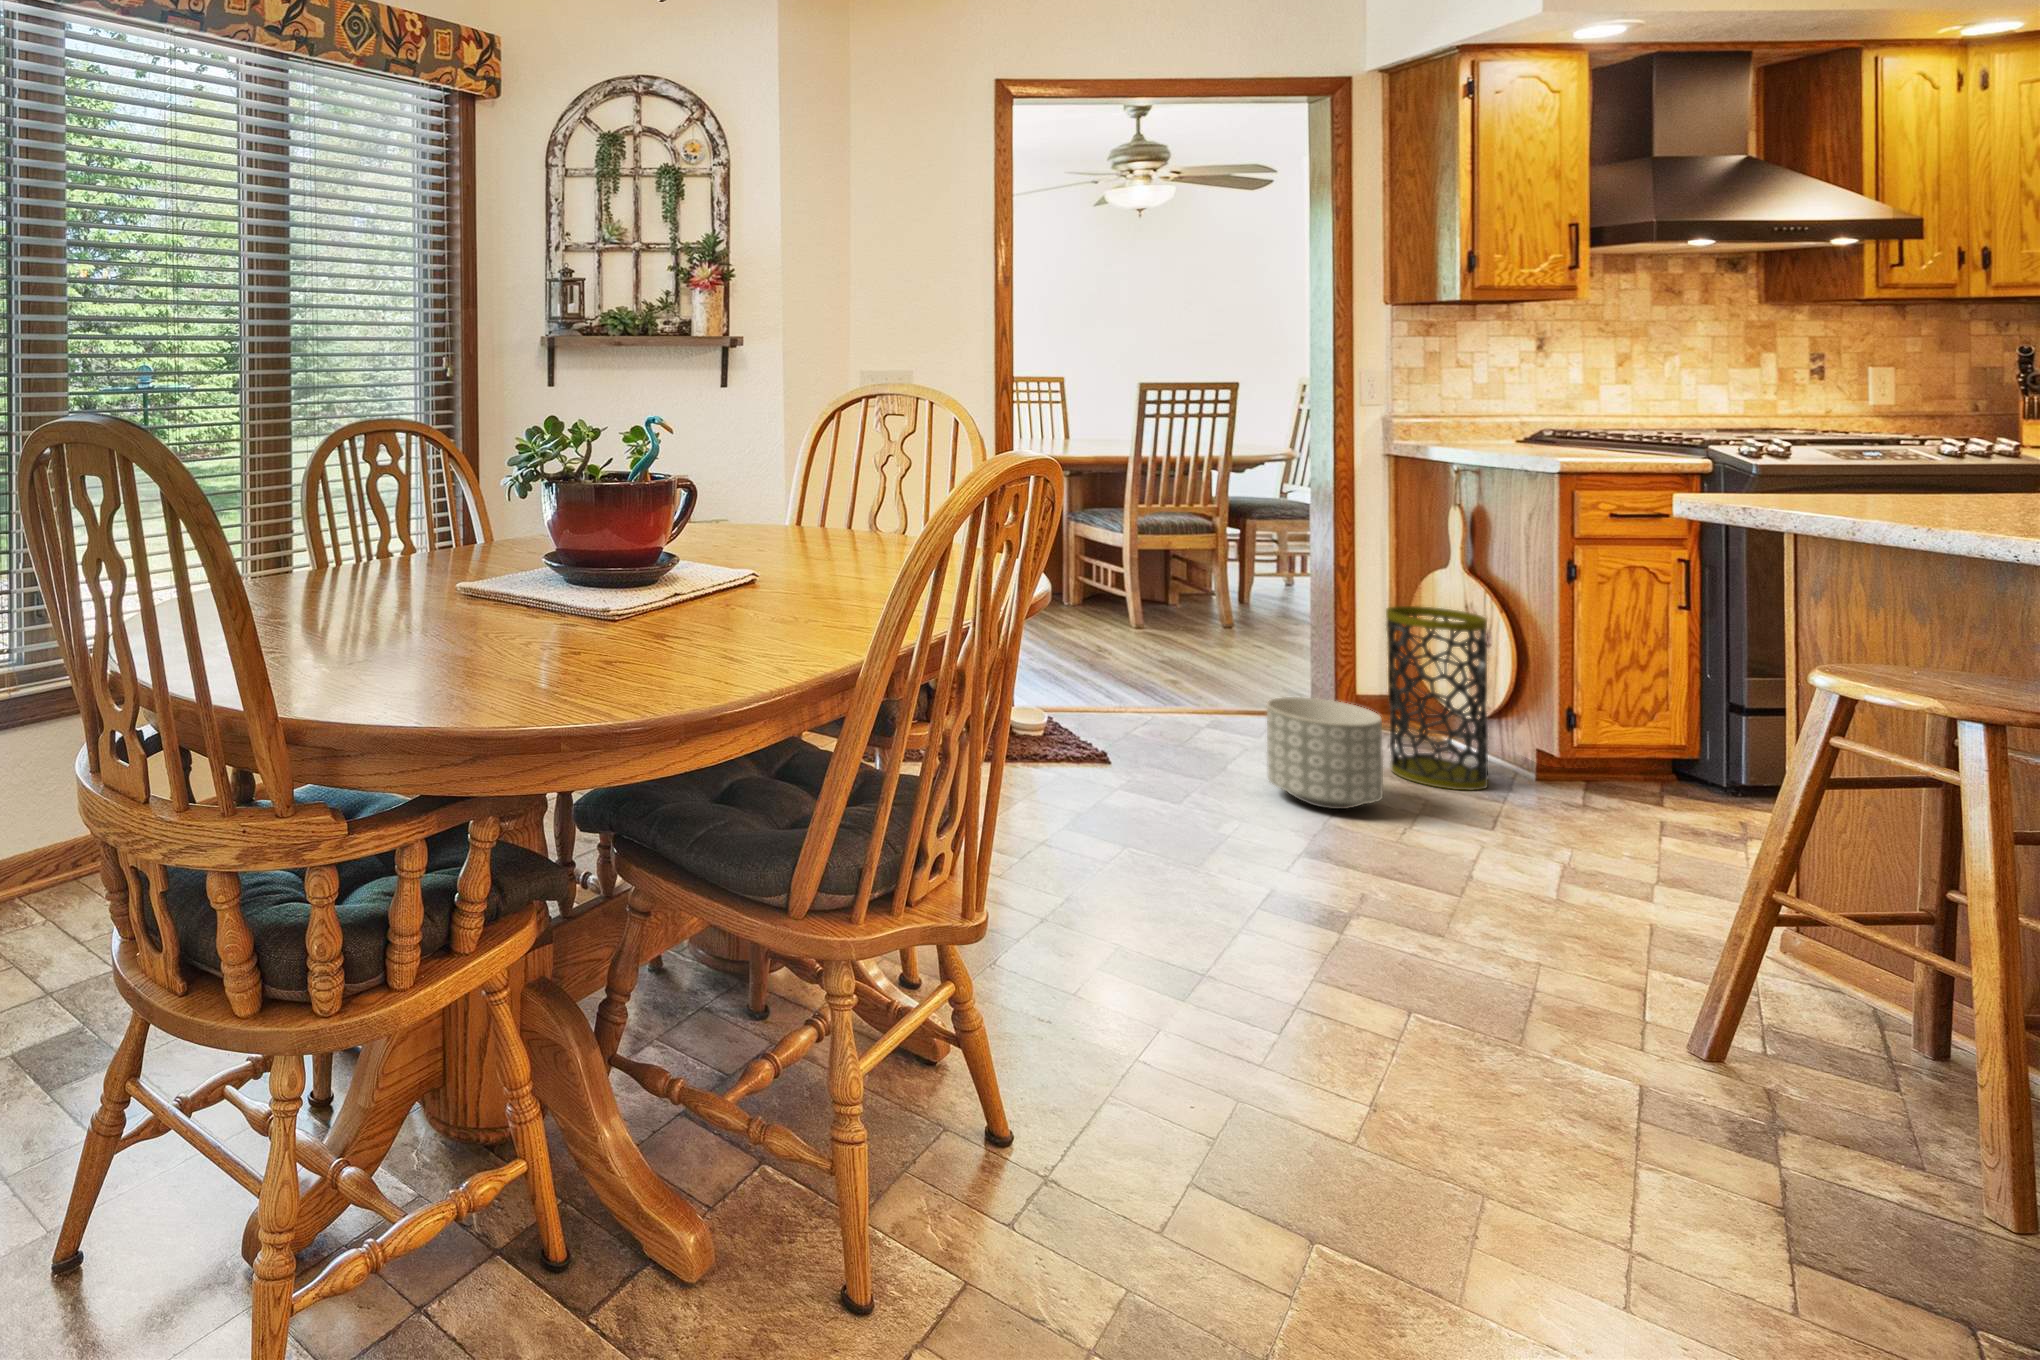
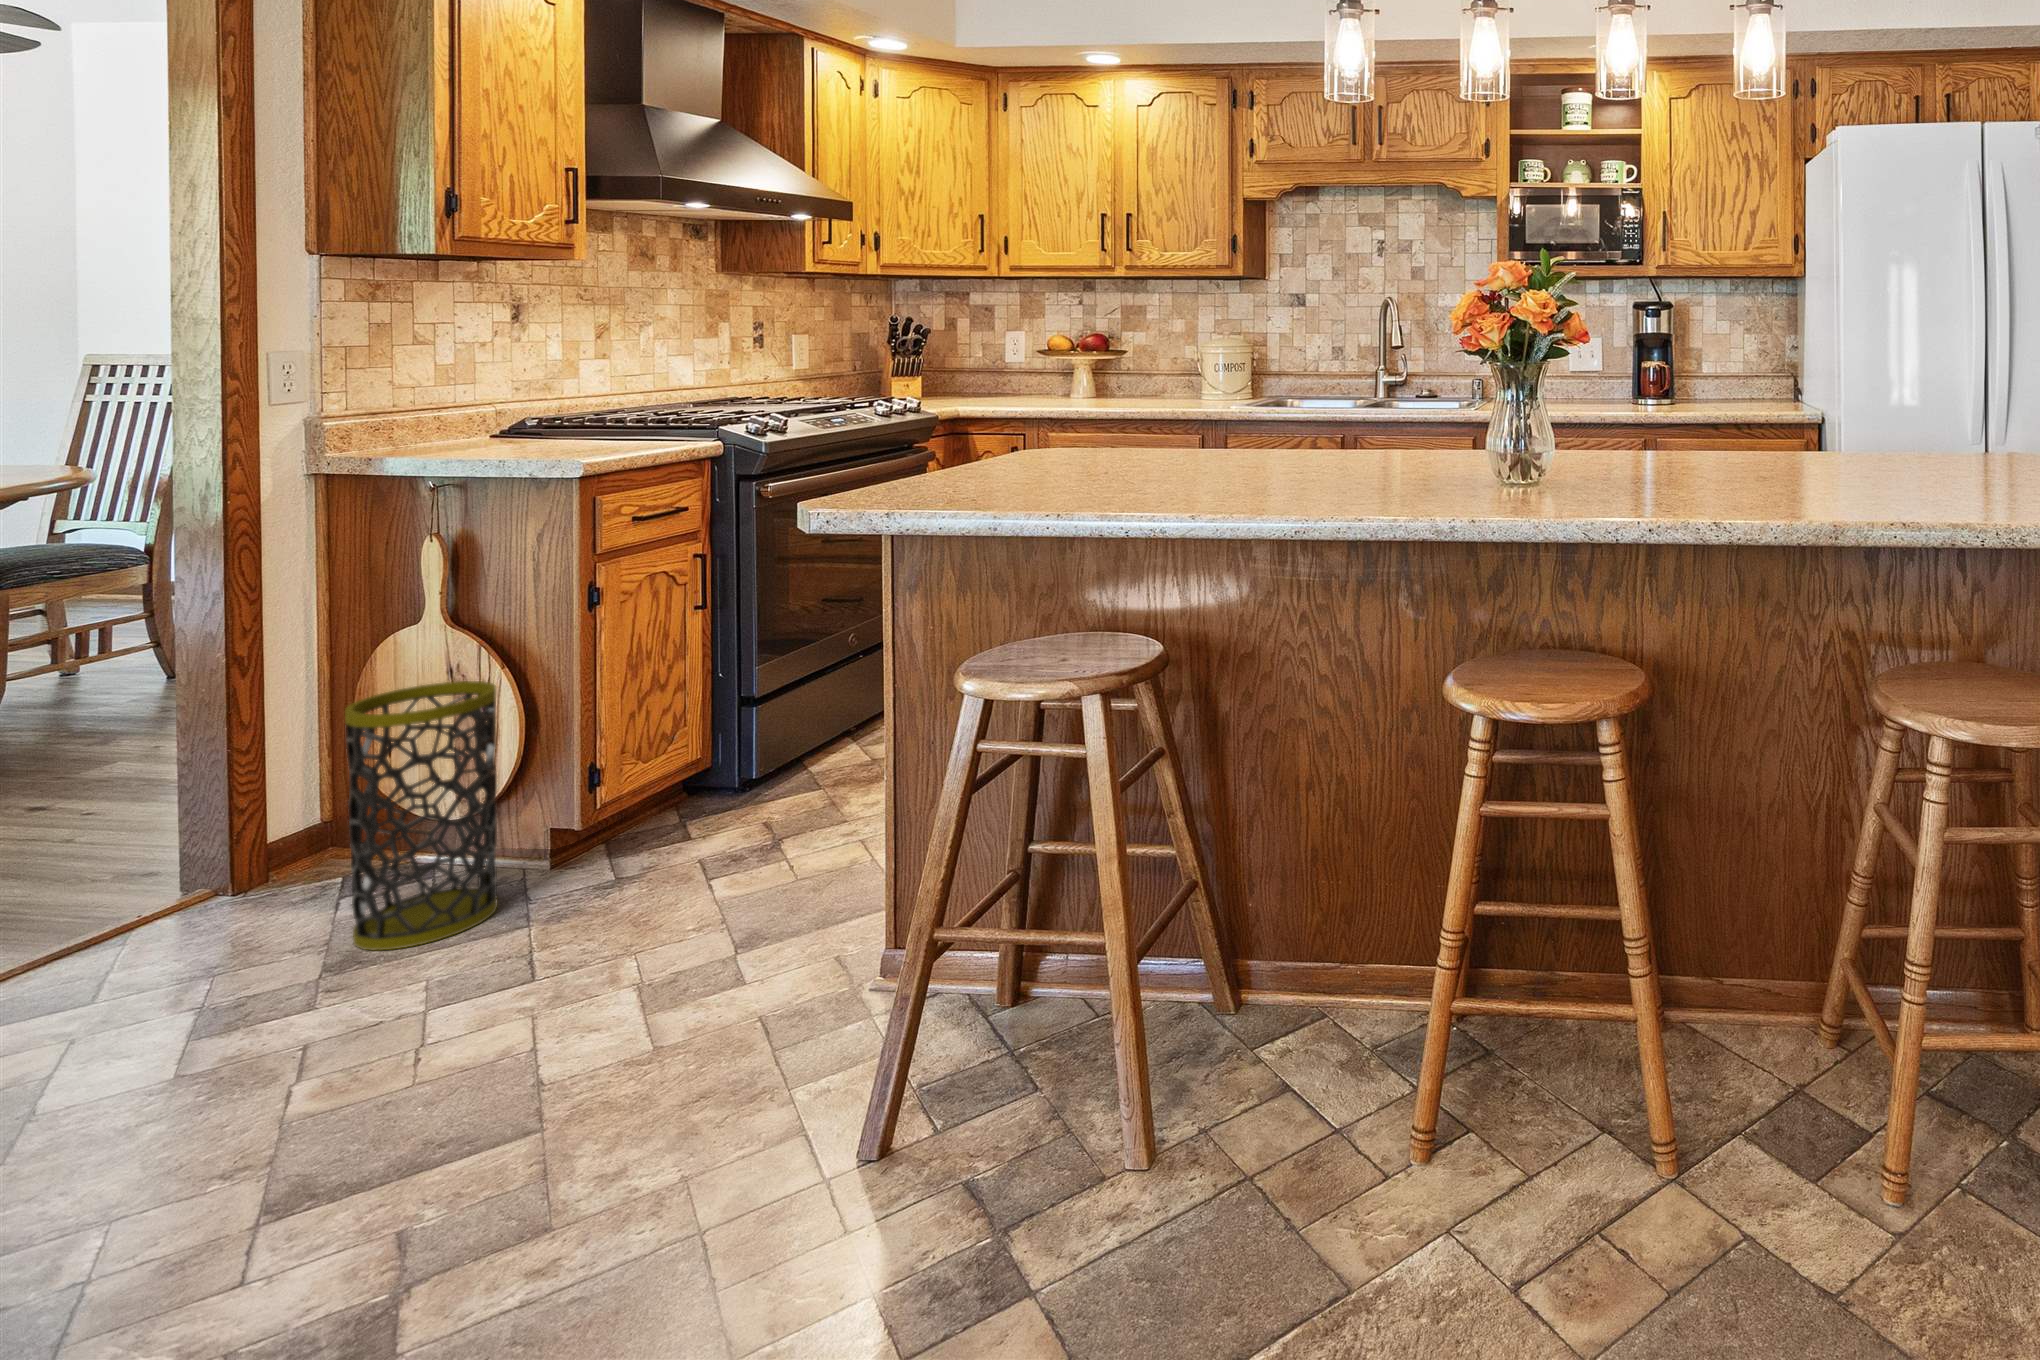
planter: present [1267,697,1383,809] -> none [148,881,373,1087]

